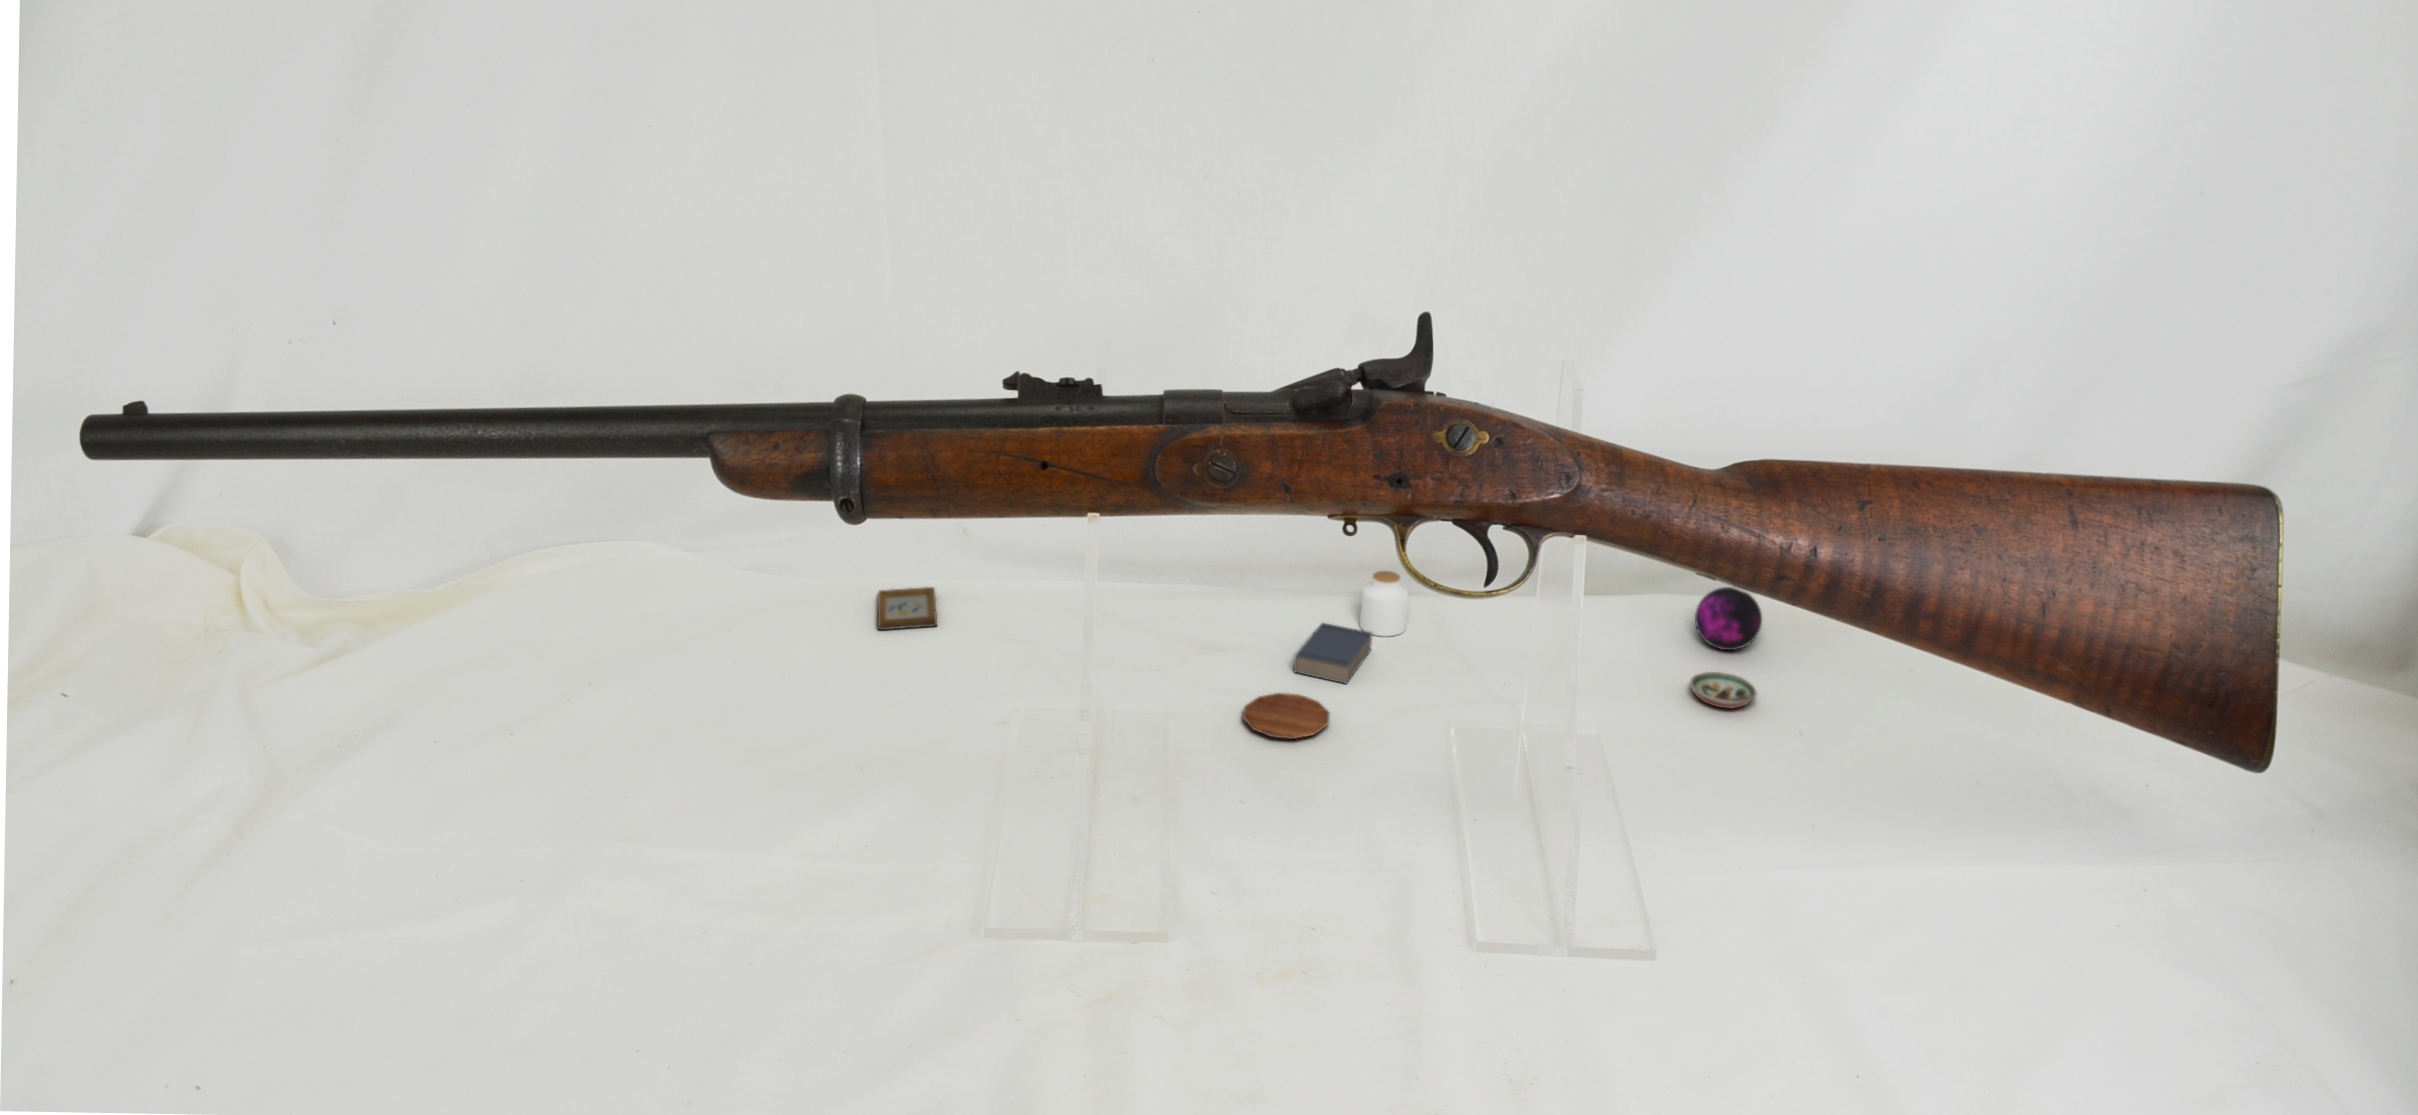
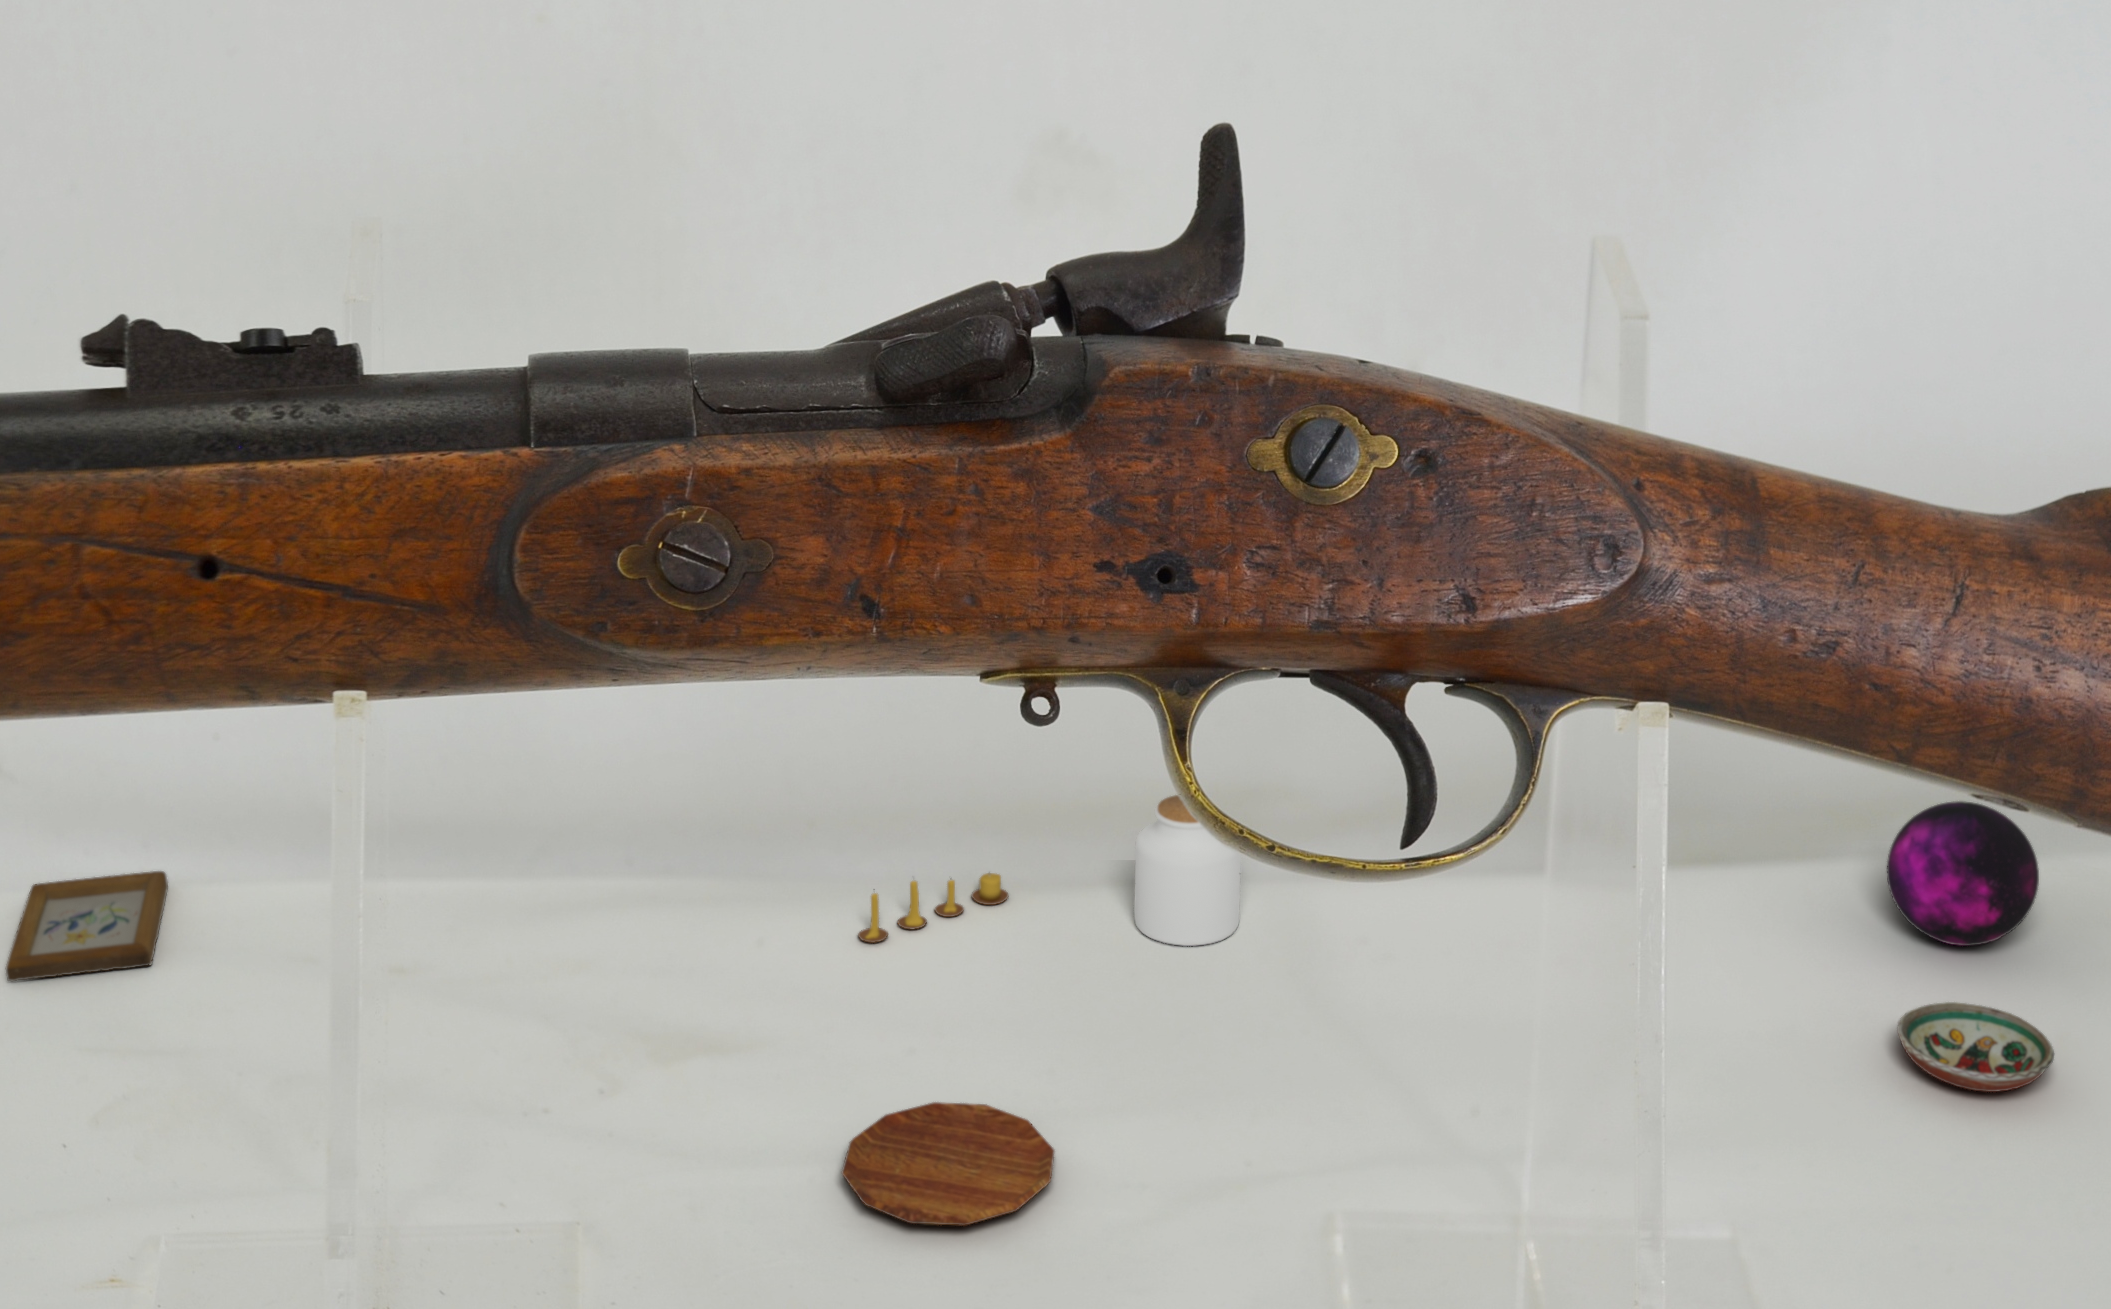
candle: none [1239,602,1304,630] -> present [858,873,1008,943]
book: present [1294,623,1372,683] -> none [975,920,1160,1069]

